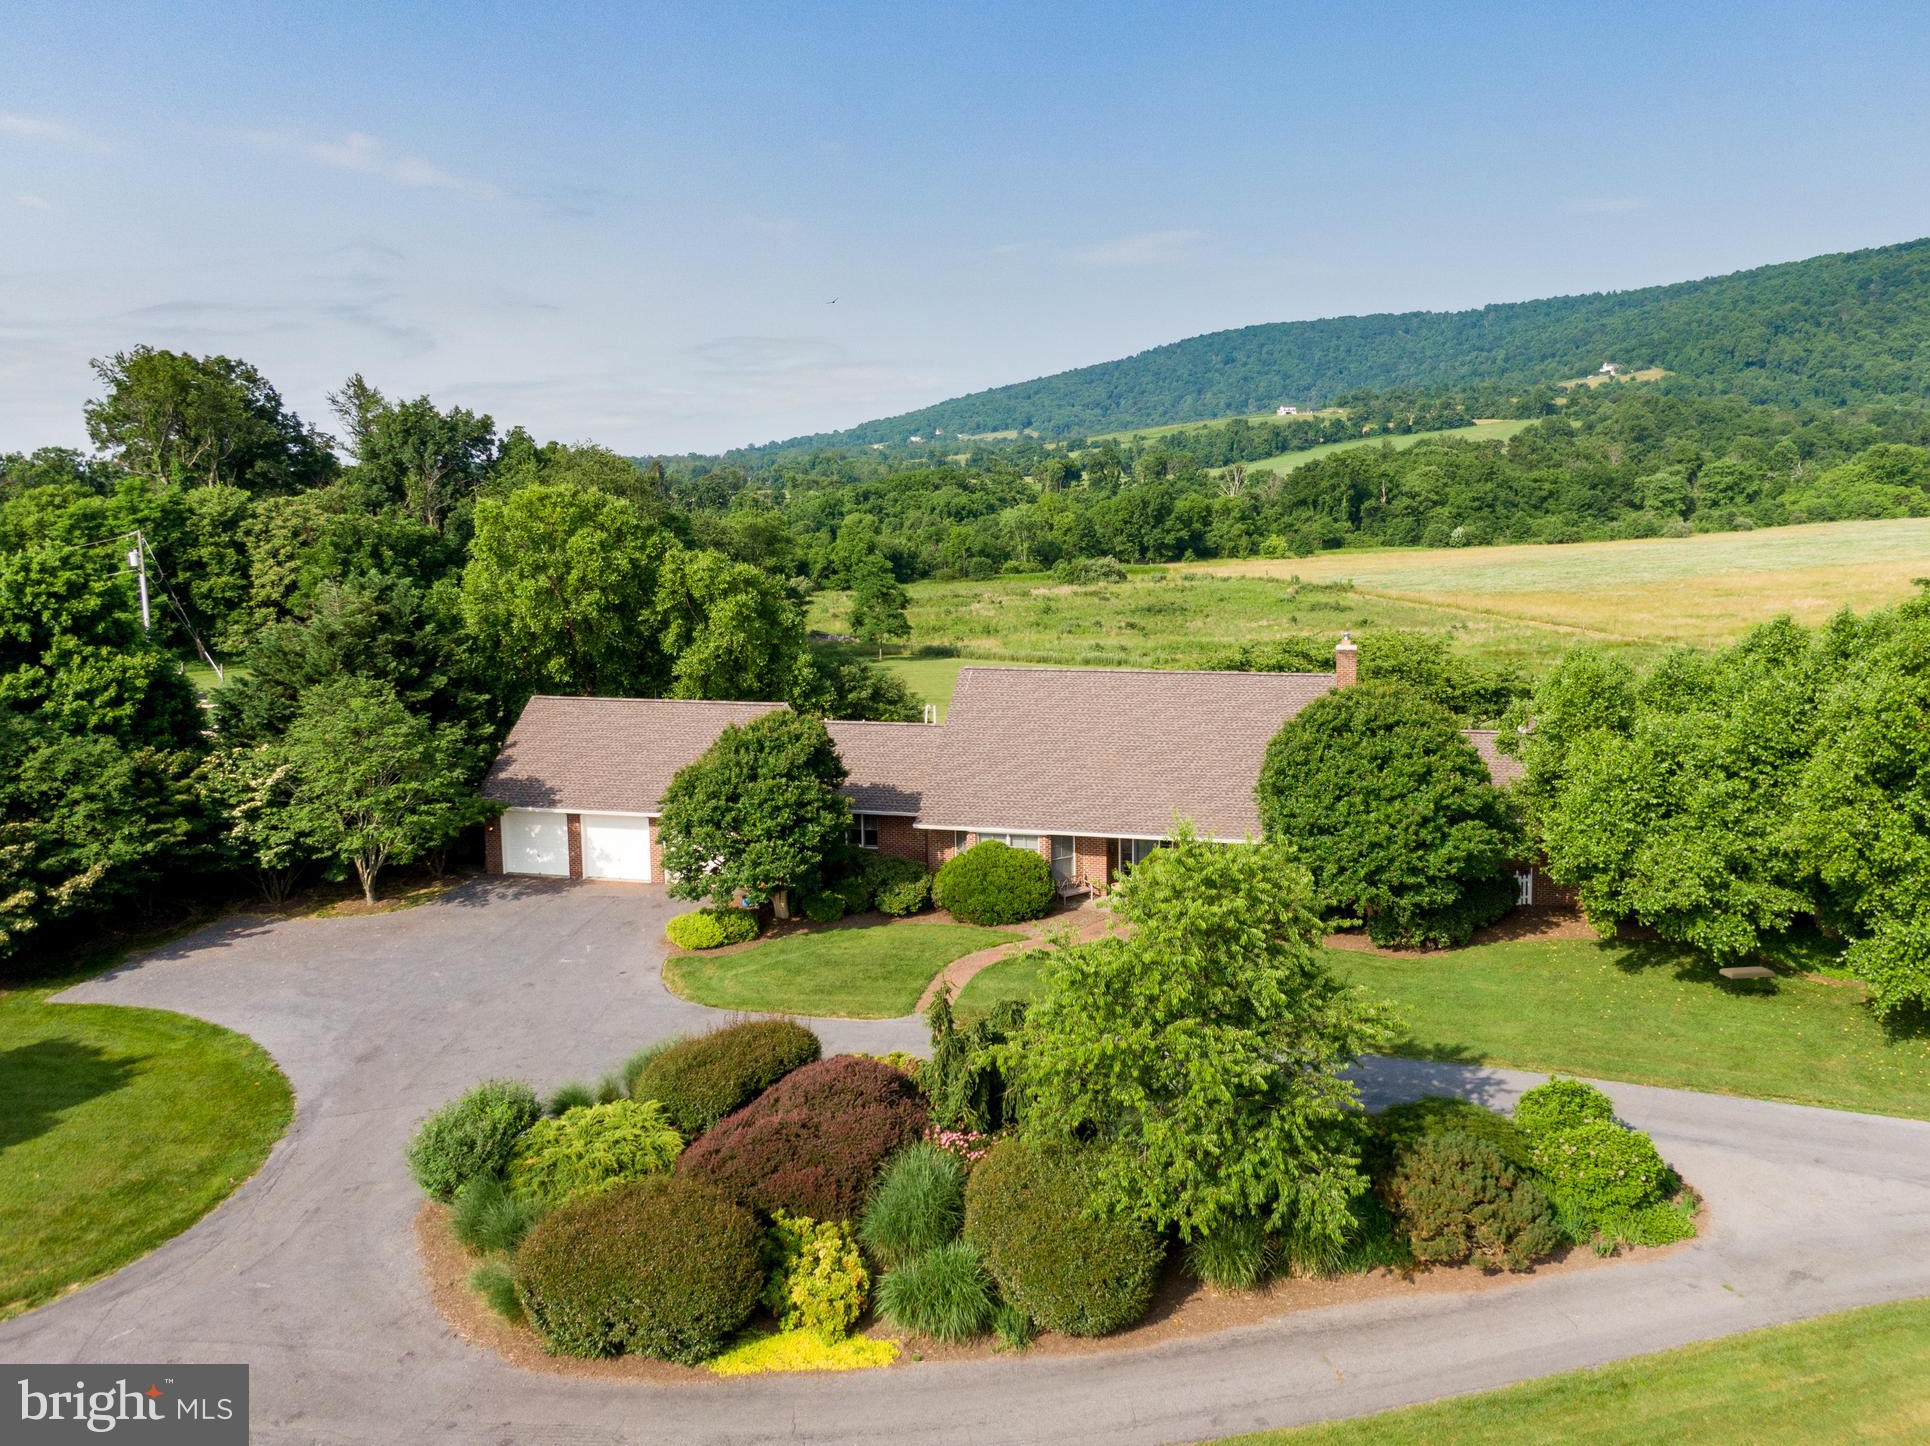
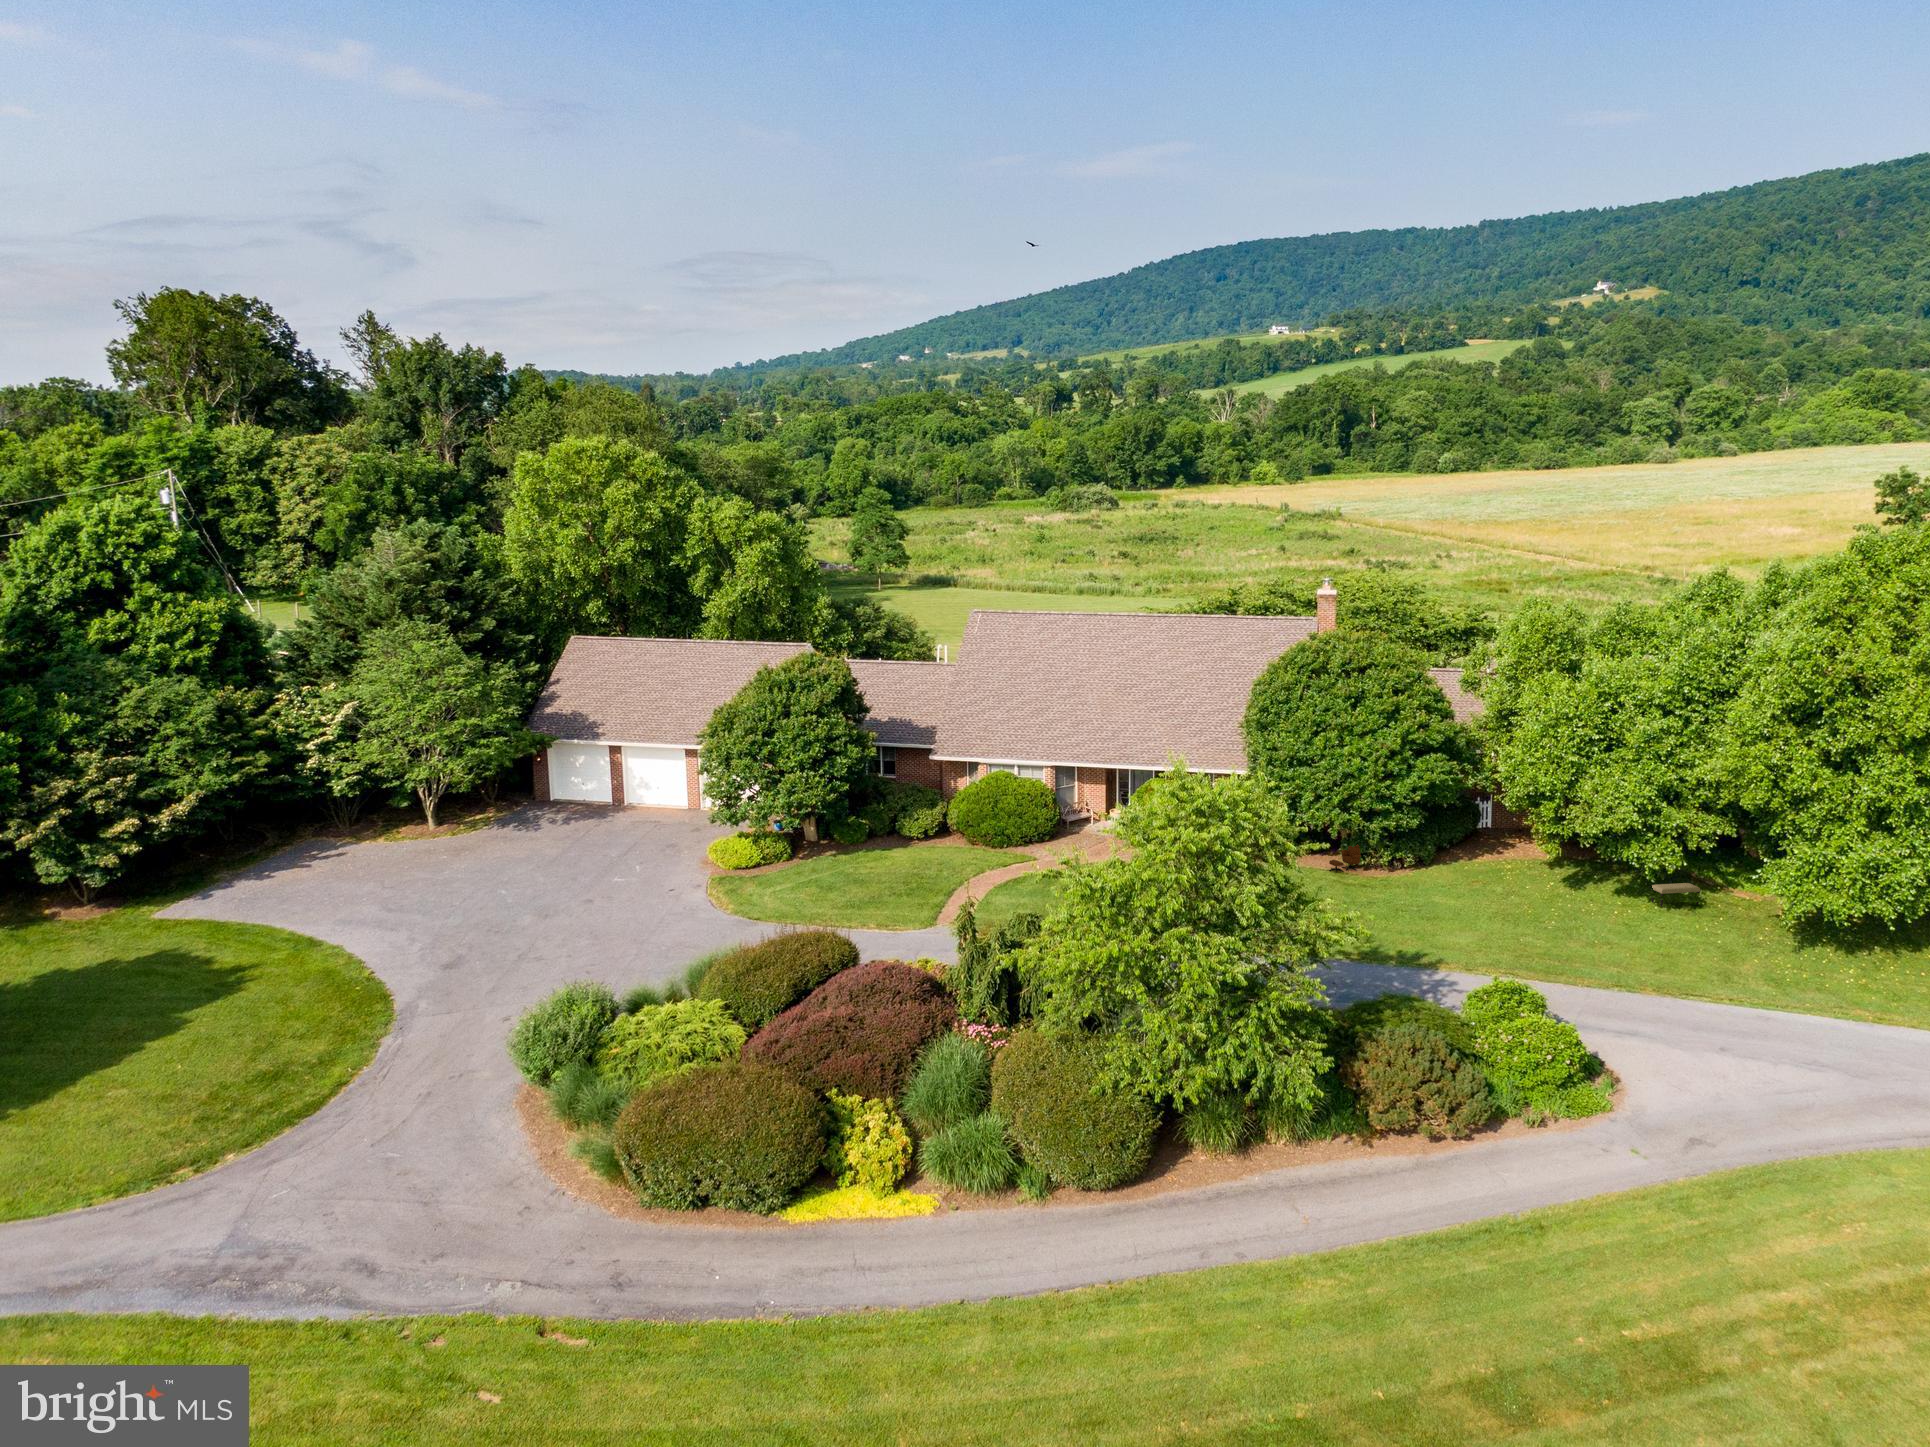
lounge chair: none [1356,917,1392,955] -> present [1329,844,1361,873]

